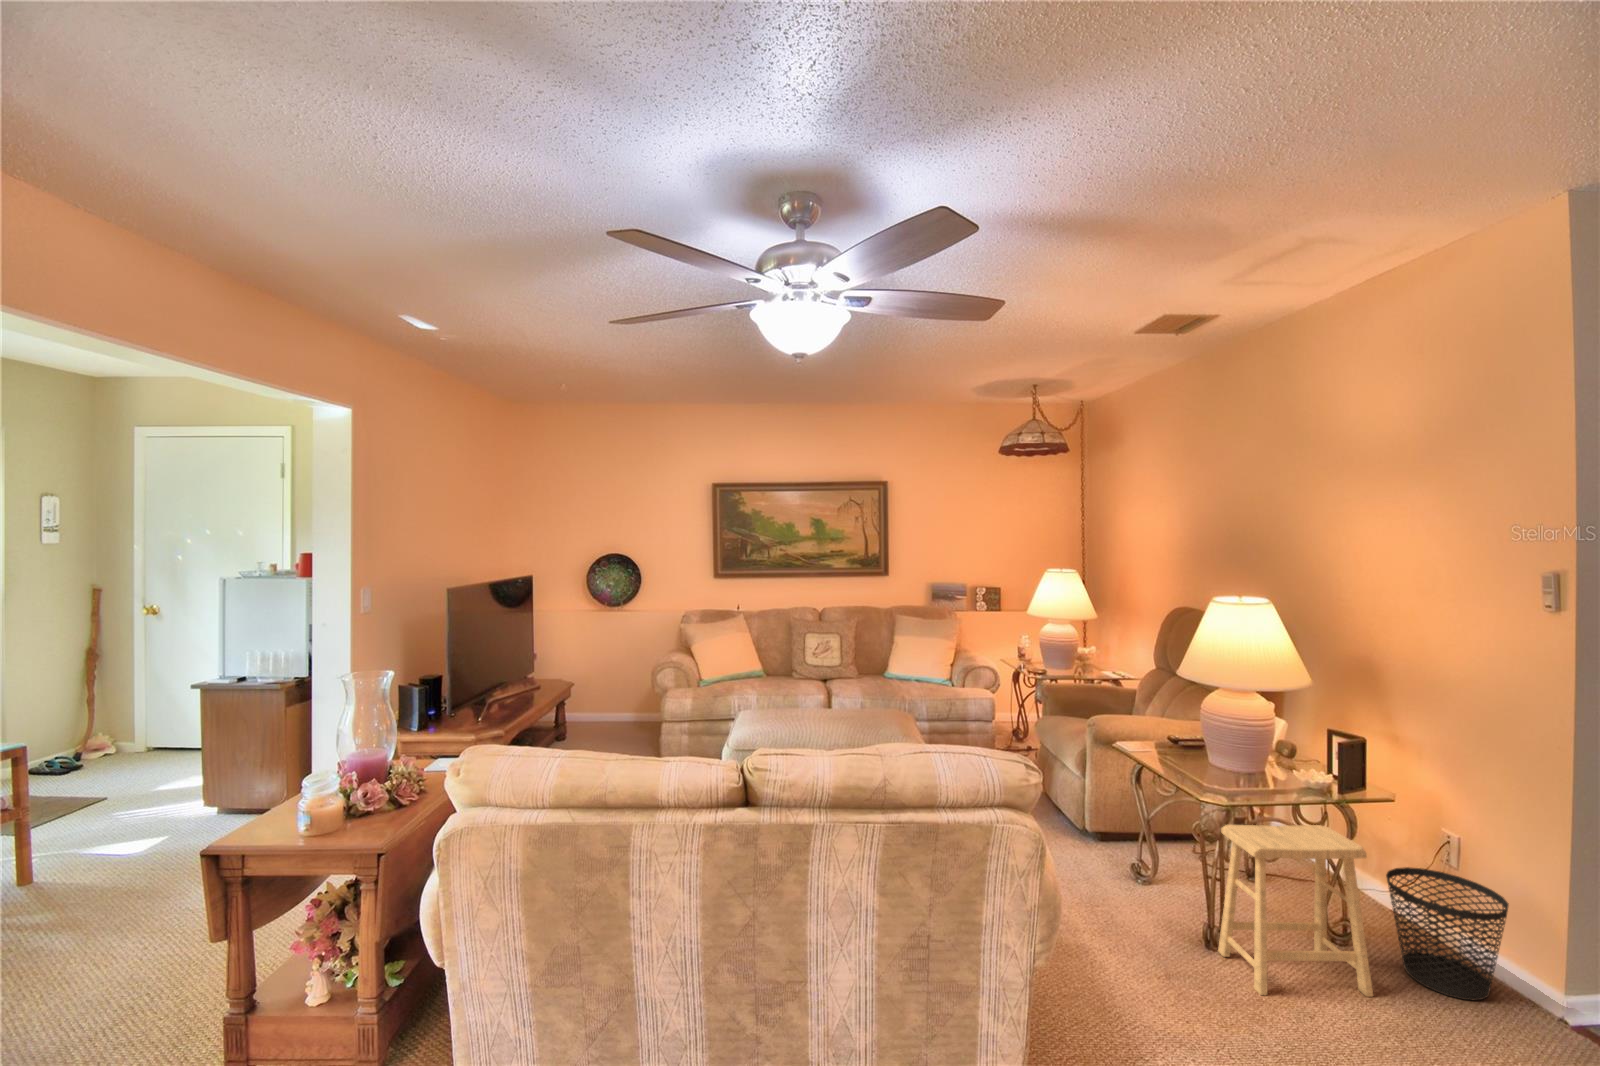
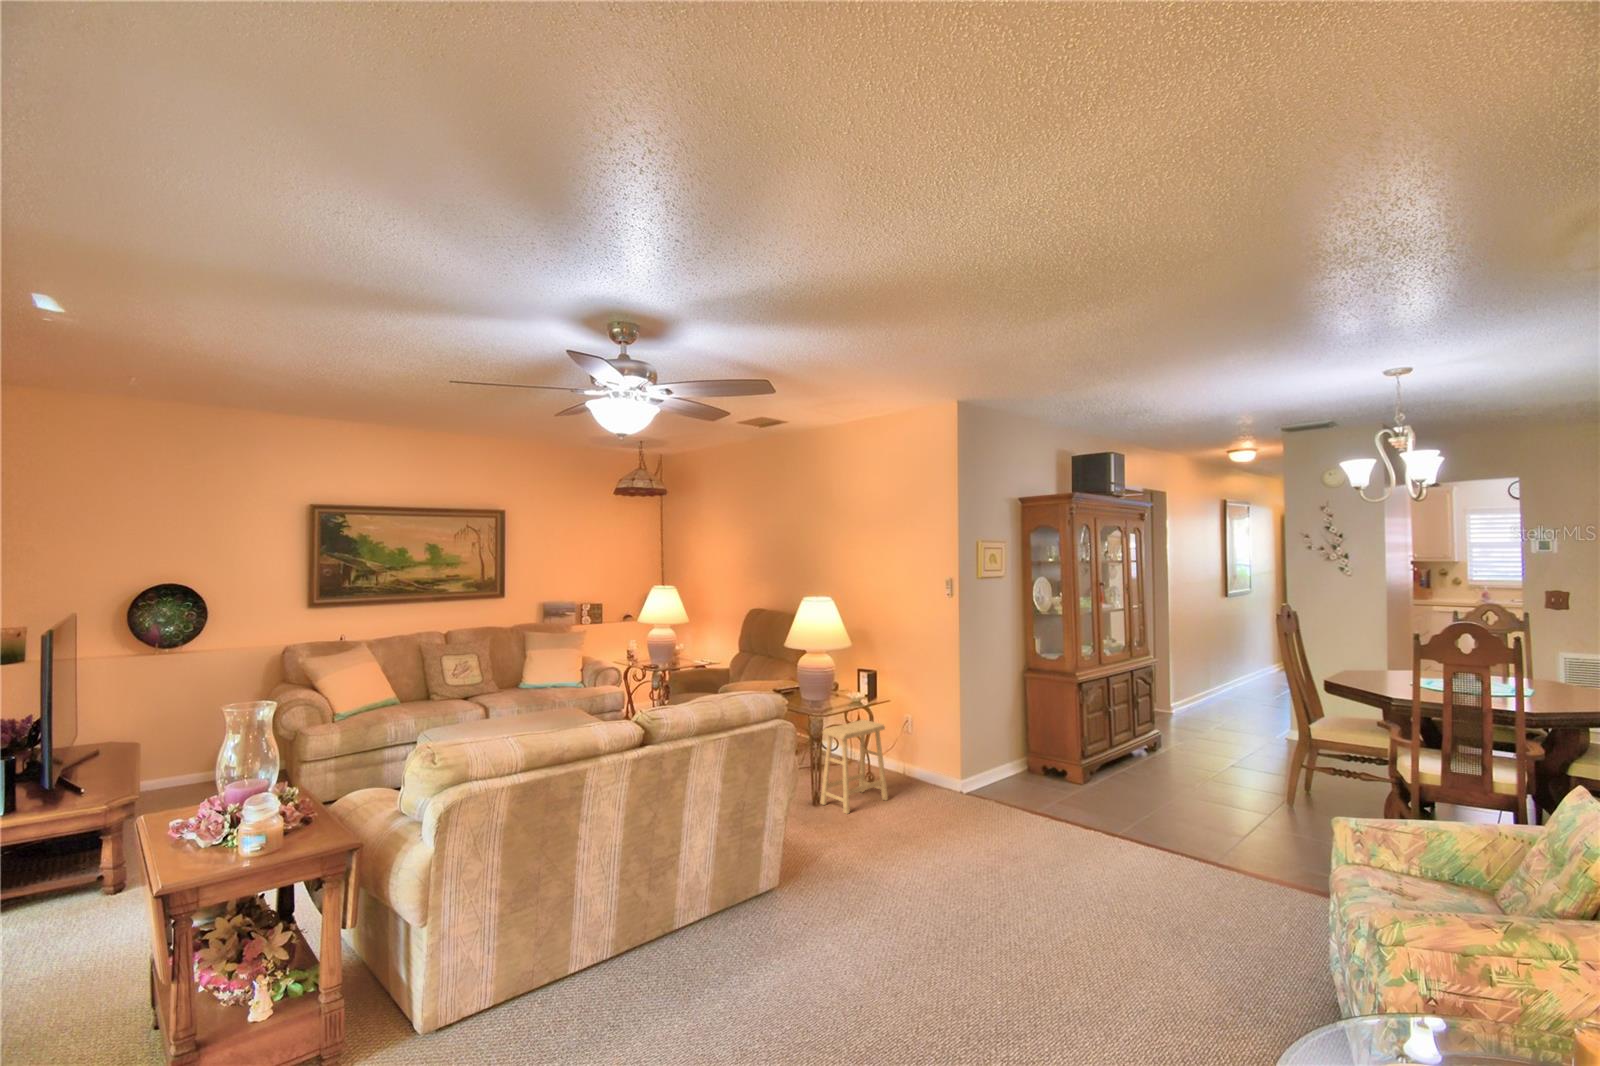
wastebasket: present [1386,867,1509,1000] -> none [887,734,932,791]

